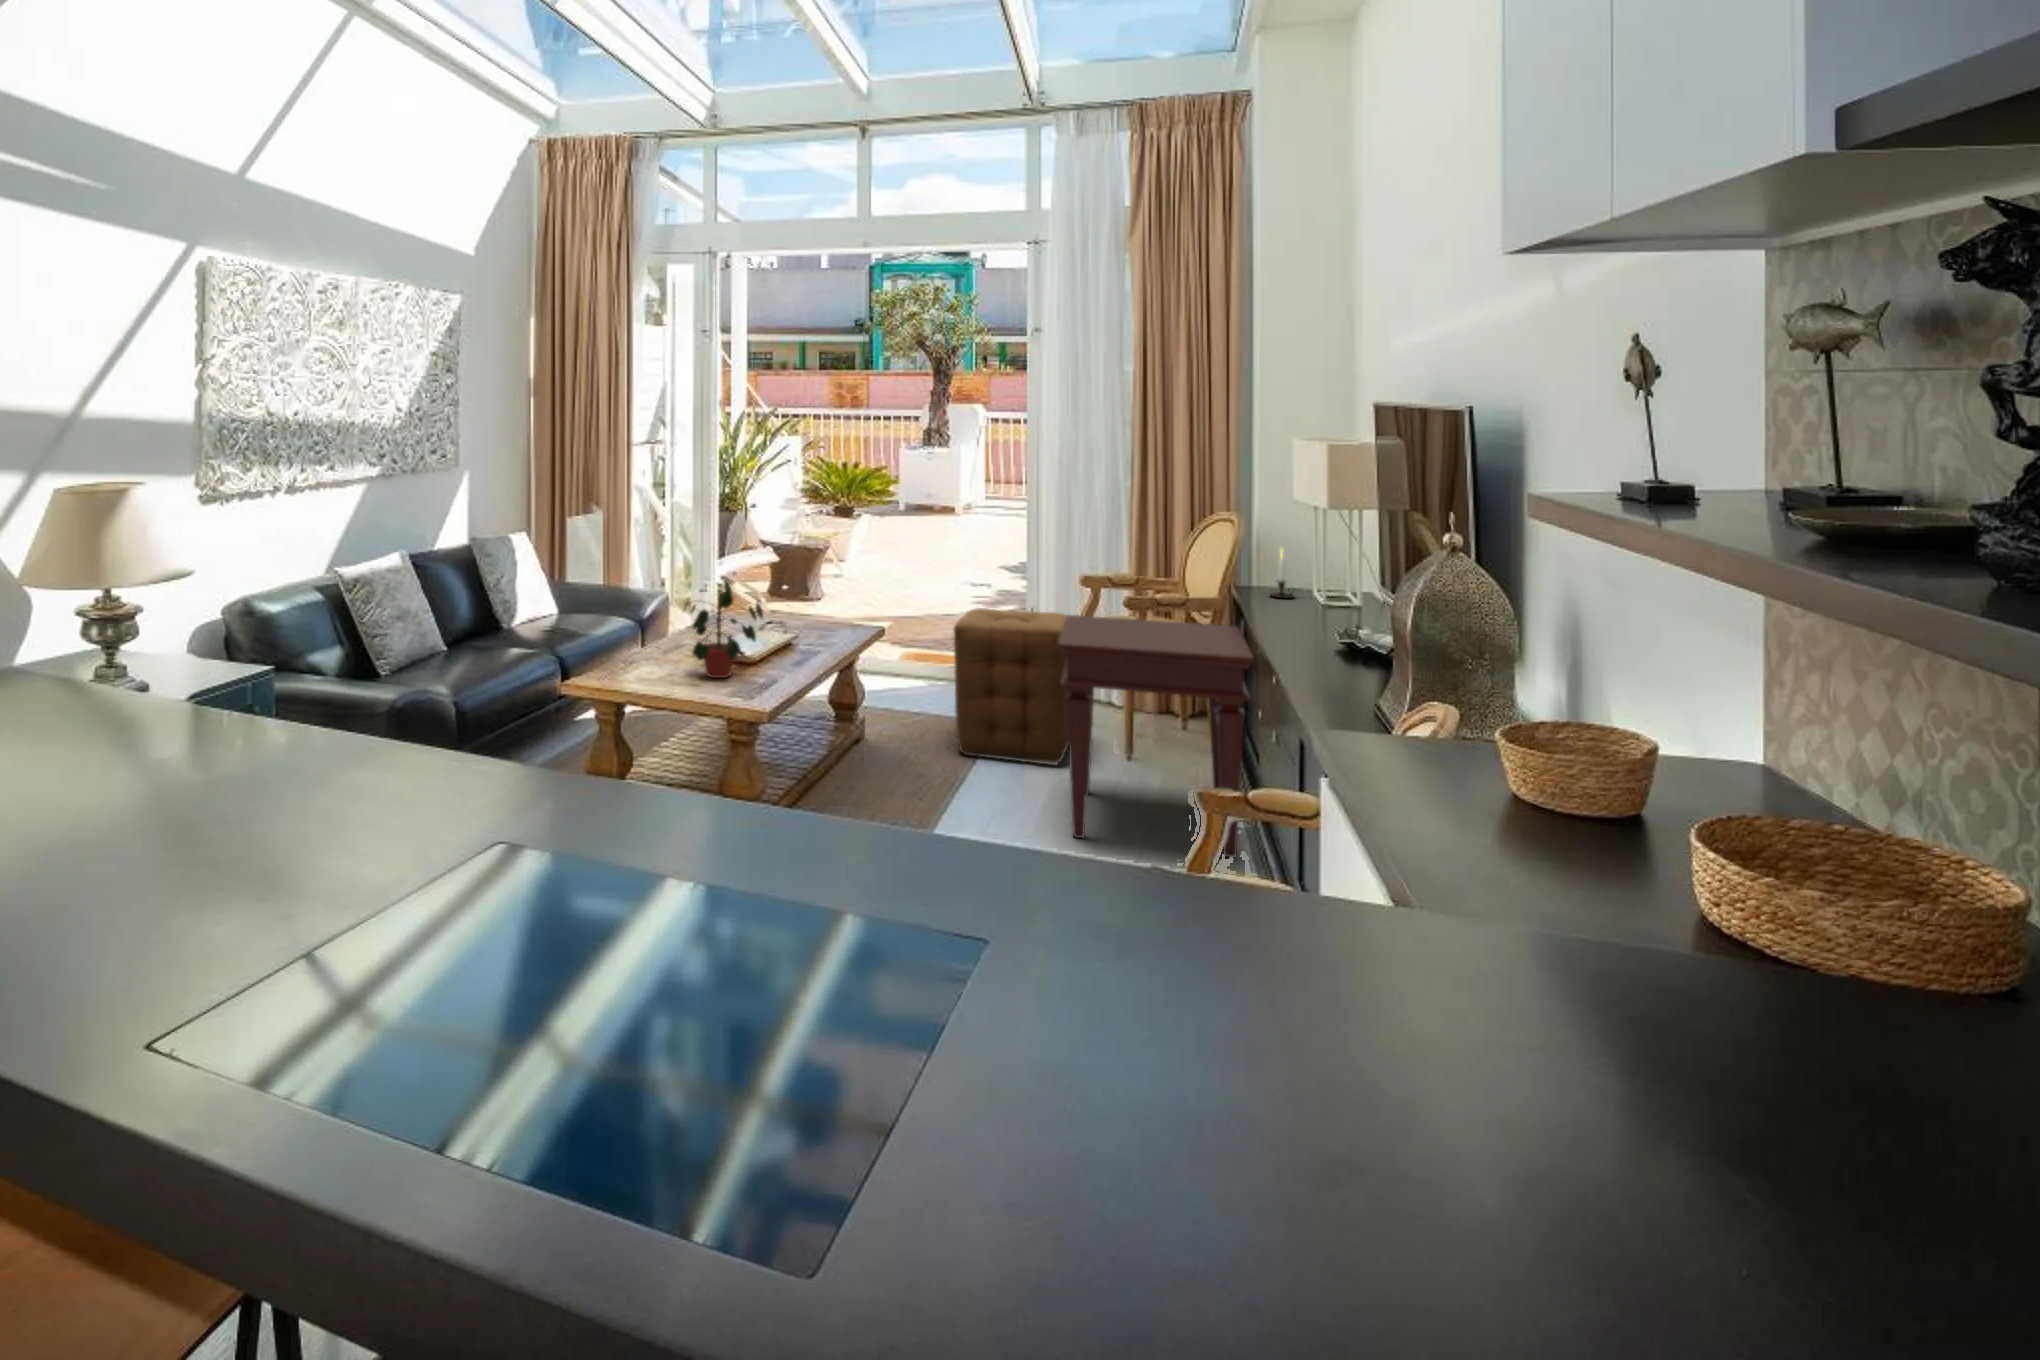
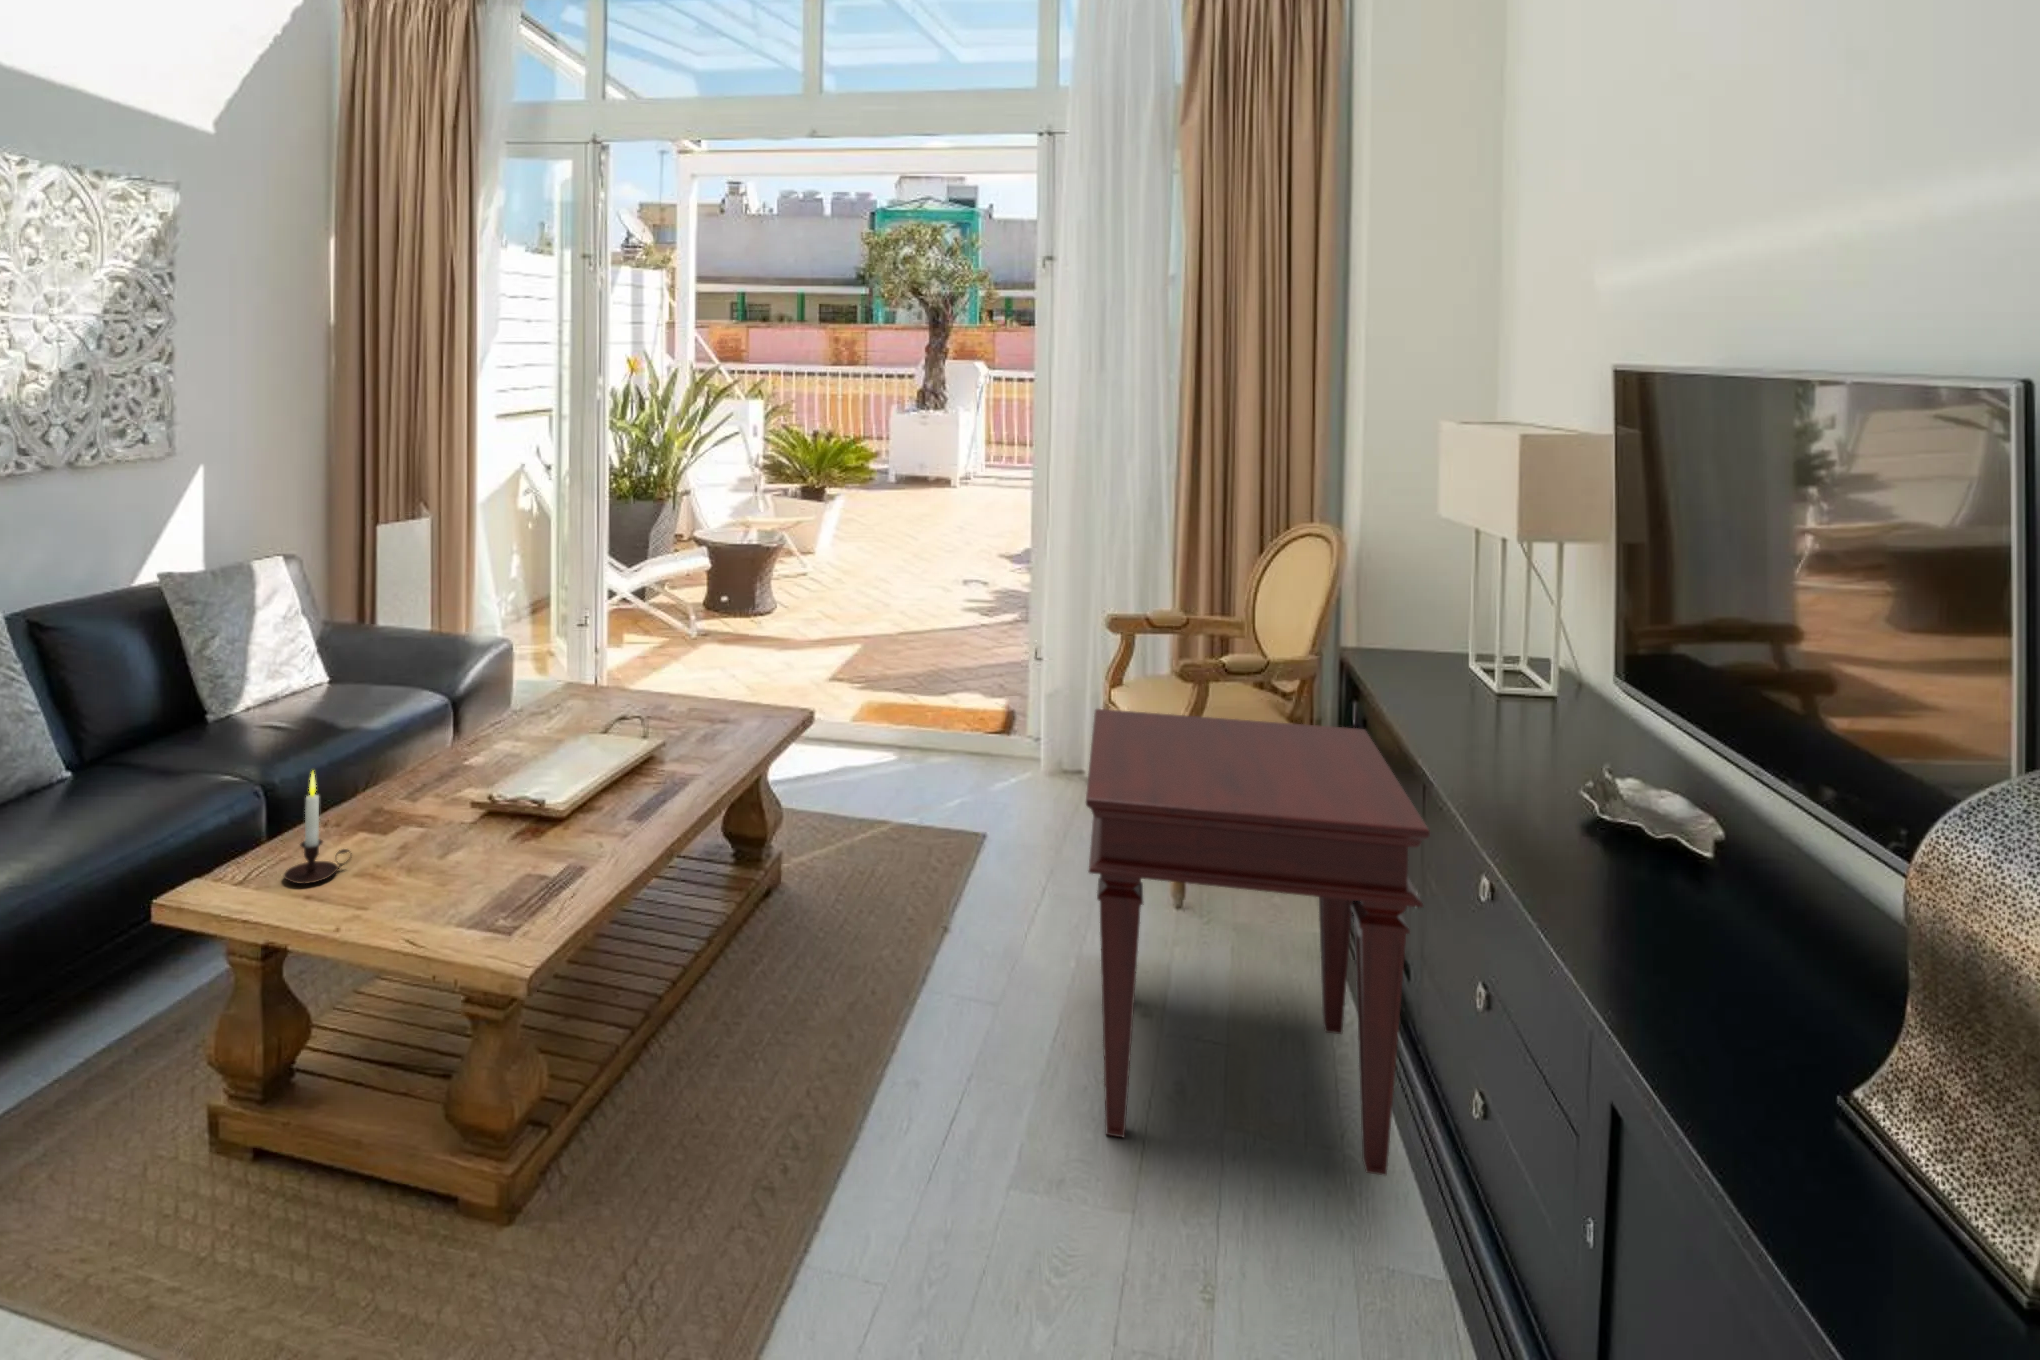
candle: present [1270,550,1293,598] -> present [284,772,349,884]
potted plant: present [686,581,763,678] -> none [411,693,565,871]
ottoman: present [953,608,1069,765] -> none [921,673,1099,932]

